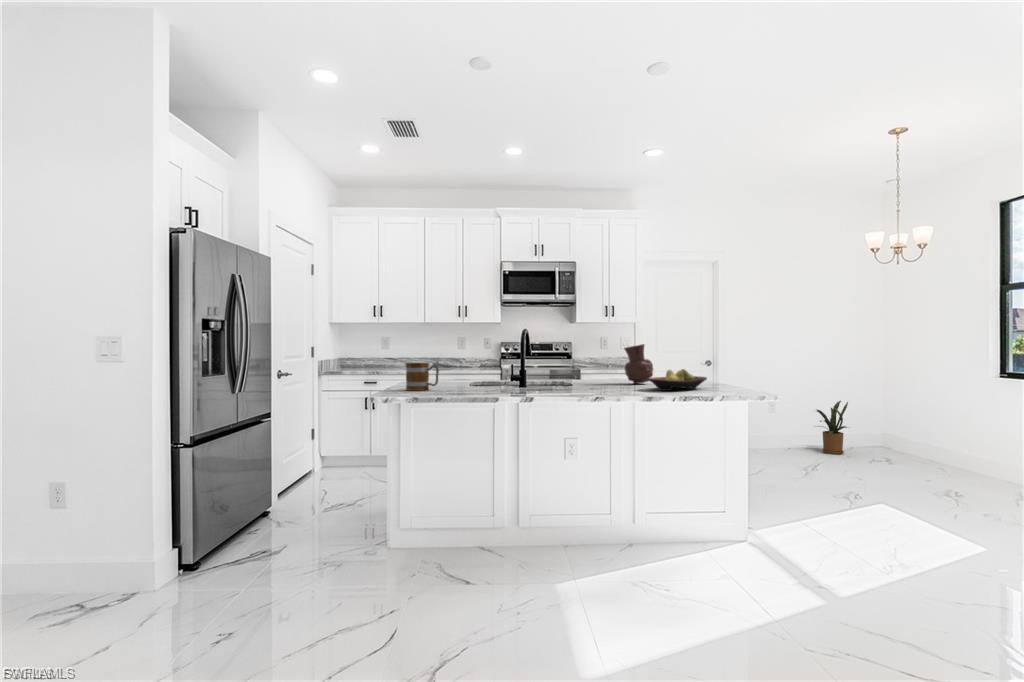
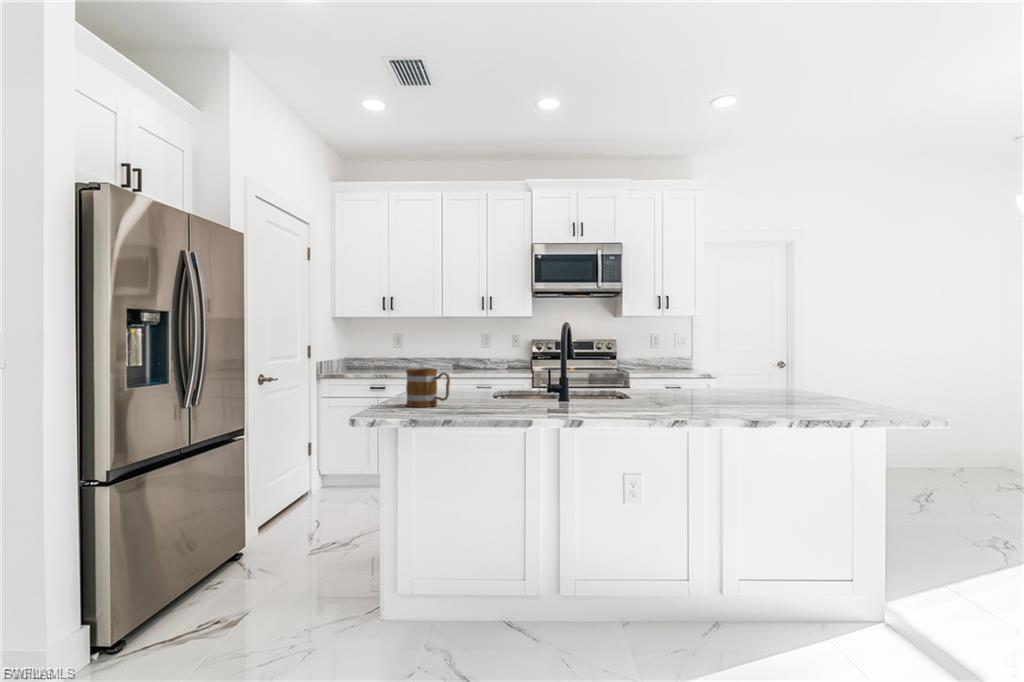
vase: present [624,344,653,384] -> none [698,344,739,397]
fruit bowl: present [648,369,707,391] -> none [740,380,826,412]
house plant: present [817,401,848,454] -> none [915,413,966,480]

